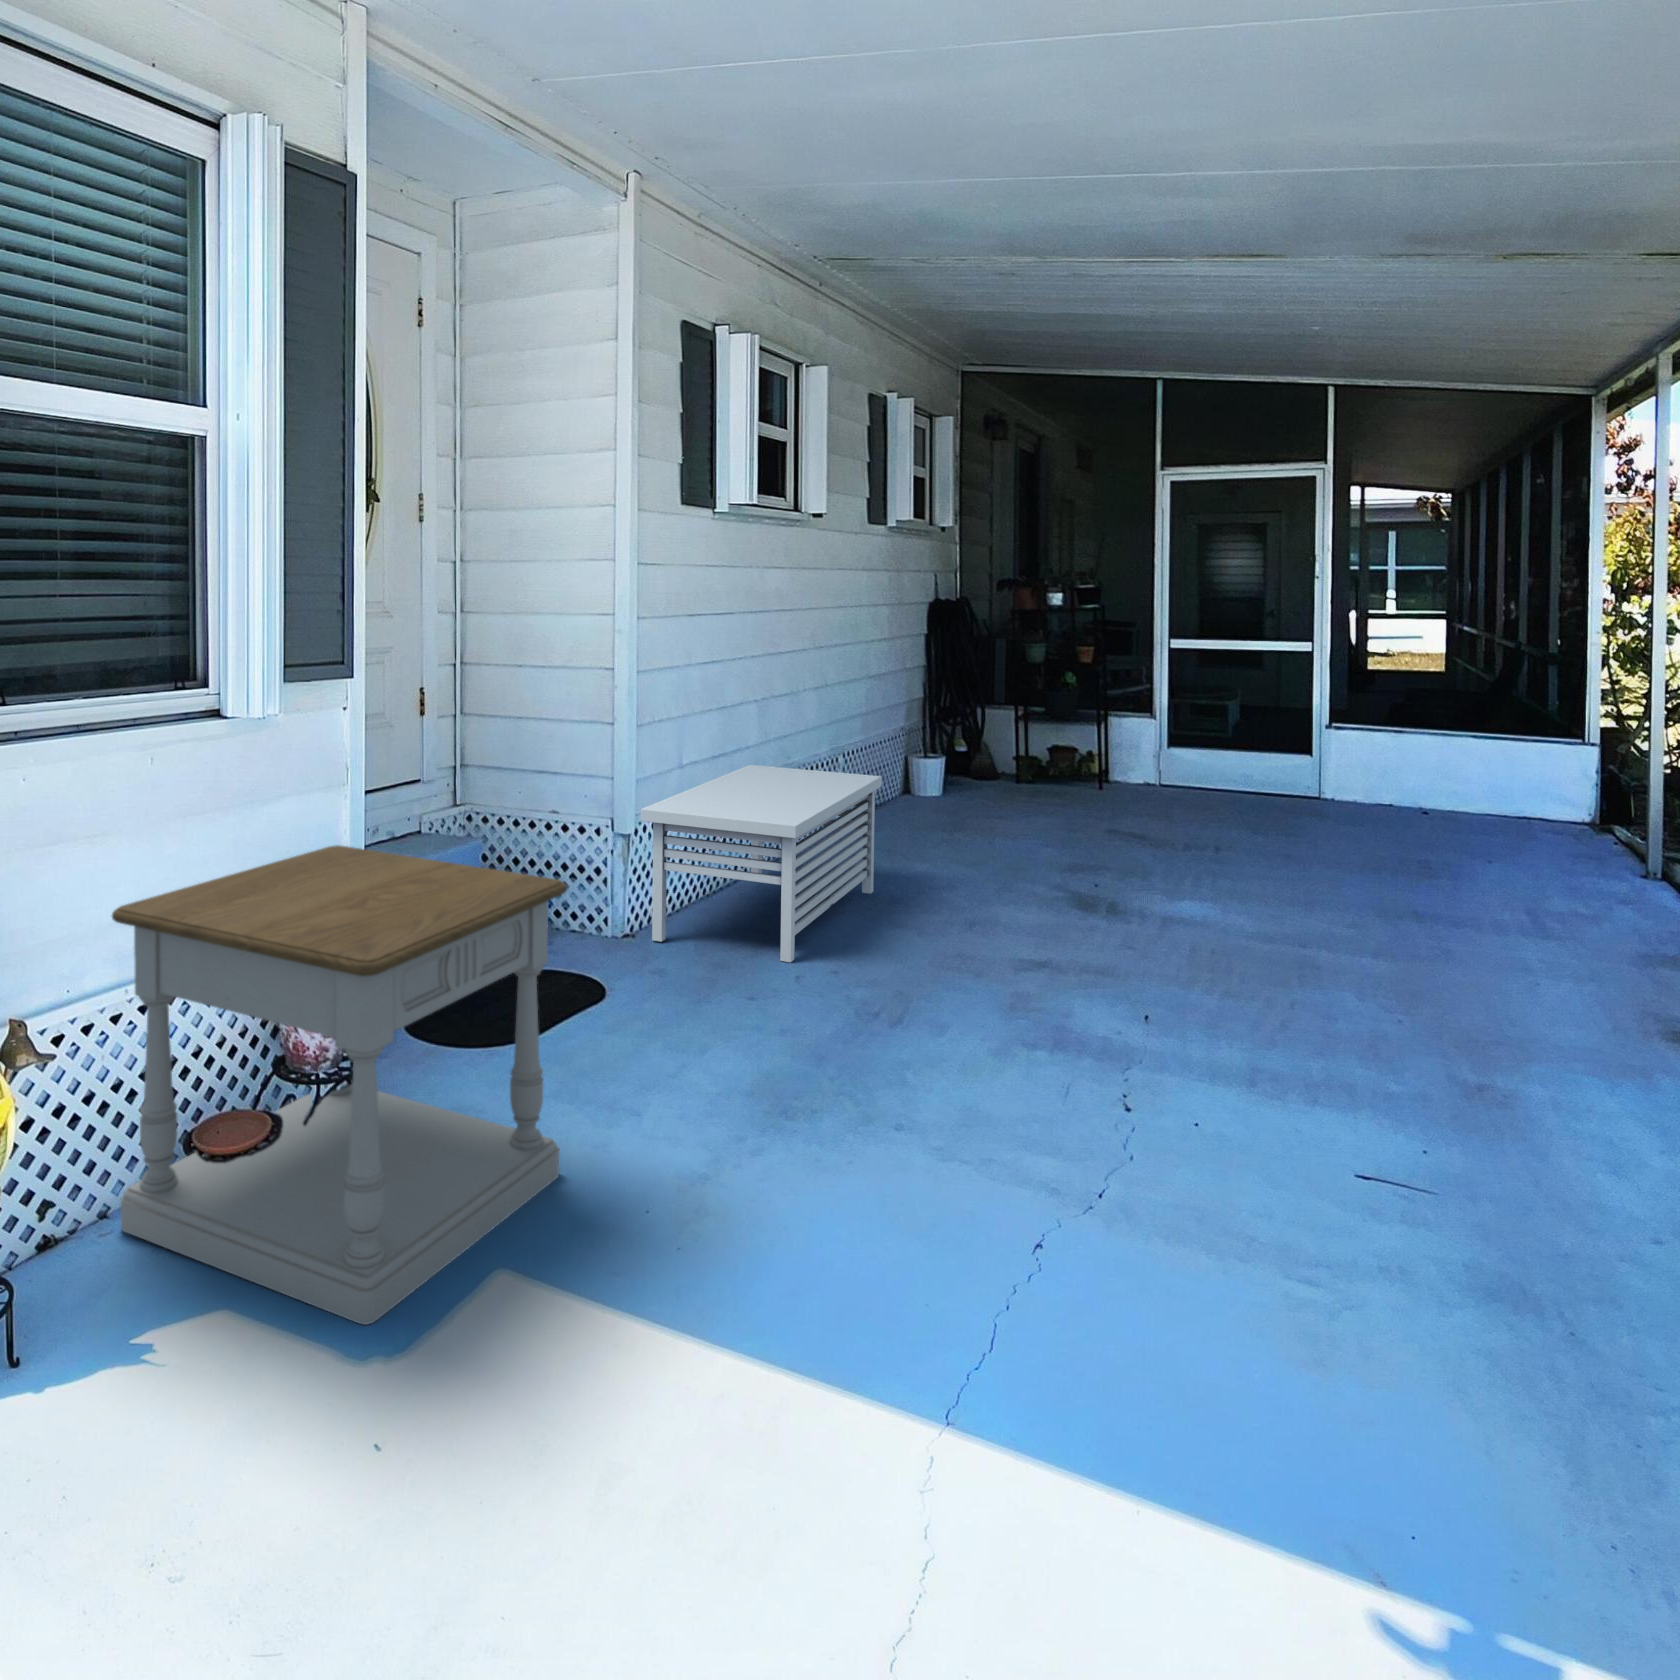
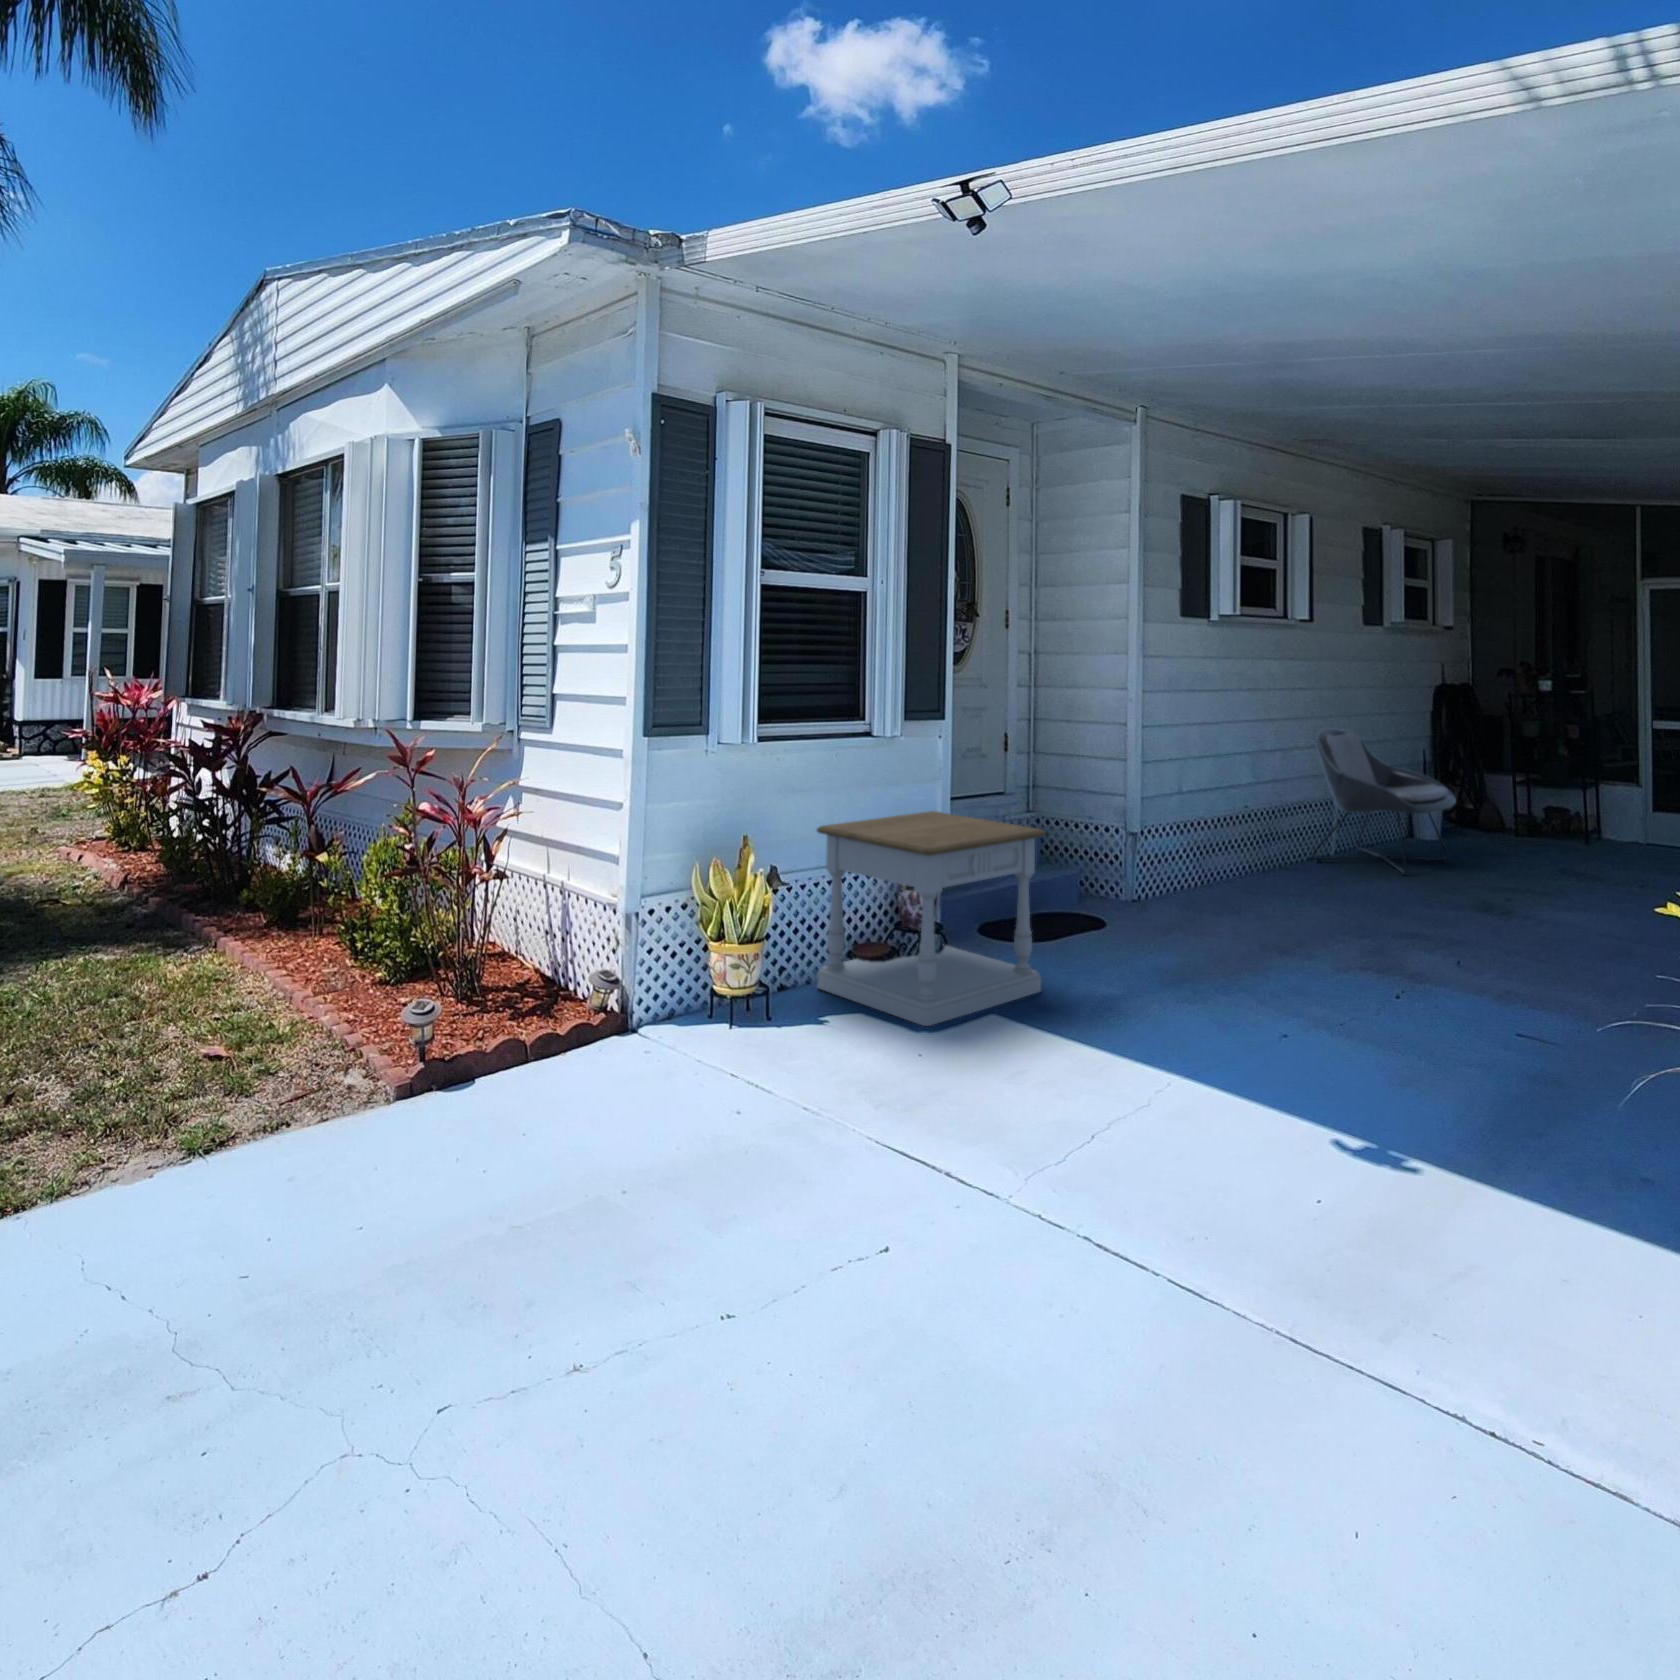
lounge chair: none [824,660,998,857] -> present [1312,728,1456,875]
storage bench: present [641,765,882,962] -> none [1143,798,1332,921]

